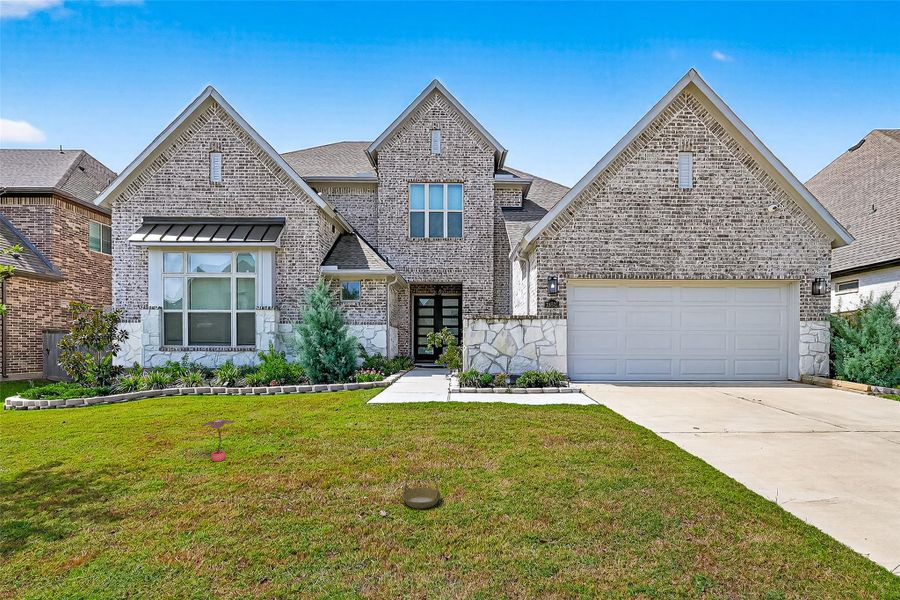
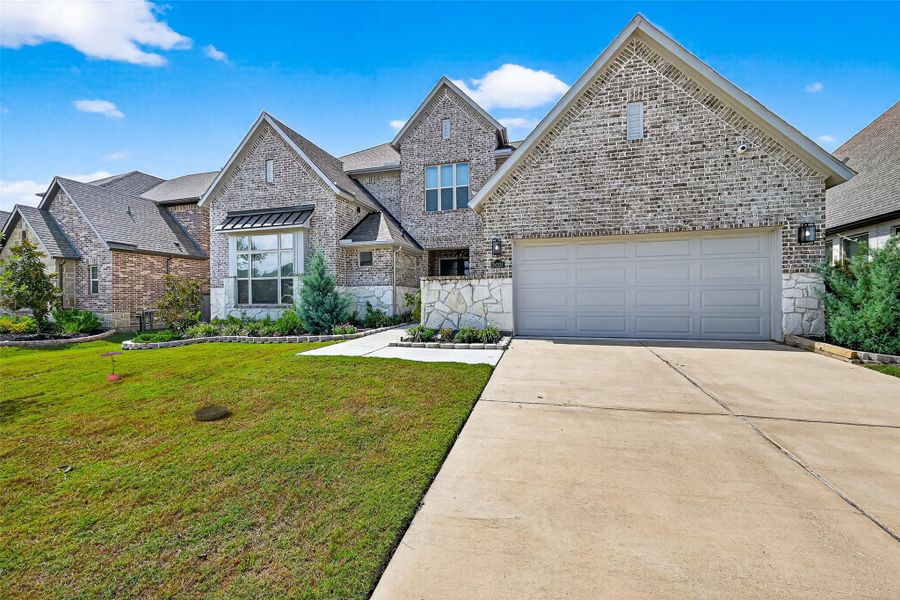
basket: present [402,469,441,509] -> present [193,390,228,420]

